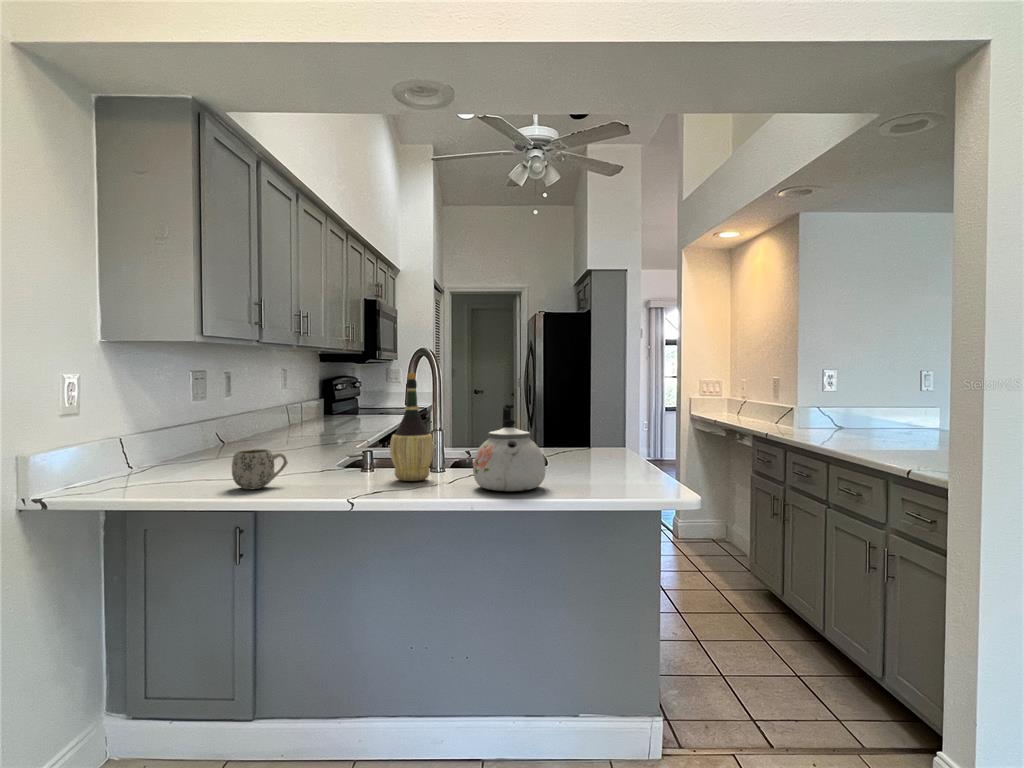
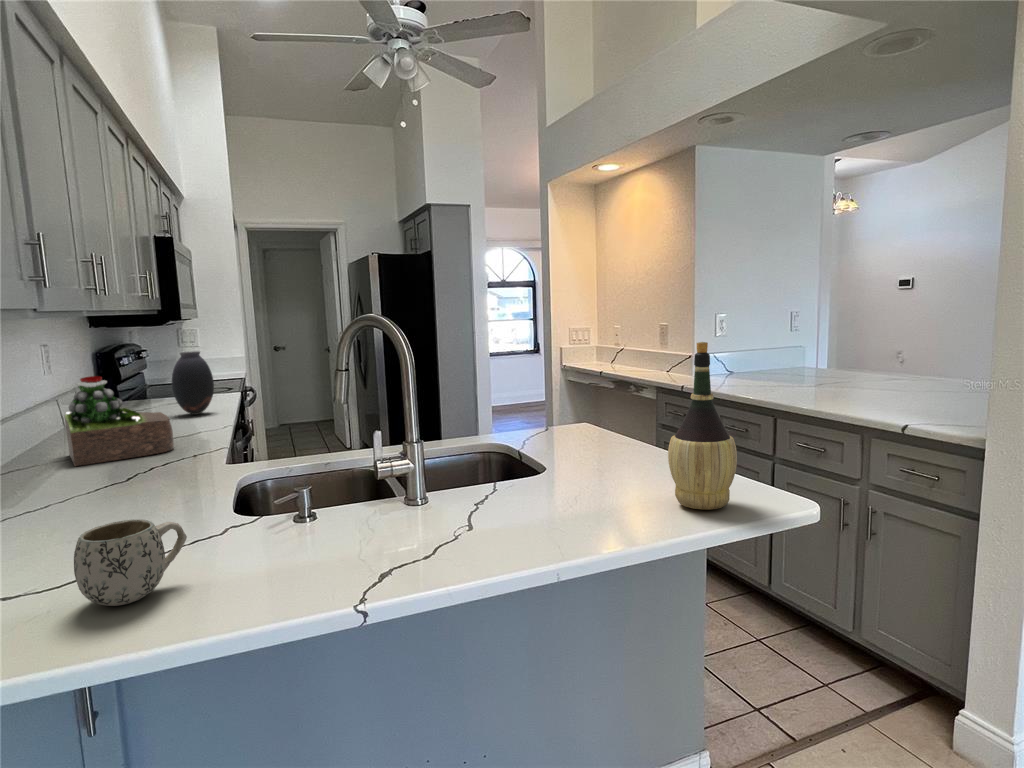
wine bottle: present [390,373,434,481] -> present [668,342,737,509]
vase: none [357,381,384,426] -> present [172,351,214,415]
succulent plant: none [277,389,338,444] -> present [65,376,174,466]
kettle: present [473,405,546,491] -> none [513,397,624,535]

